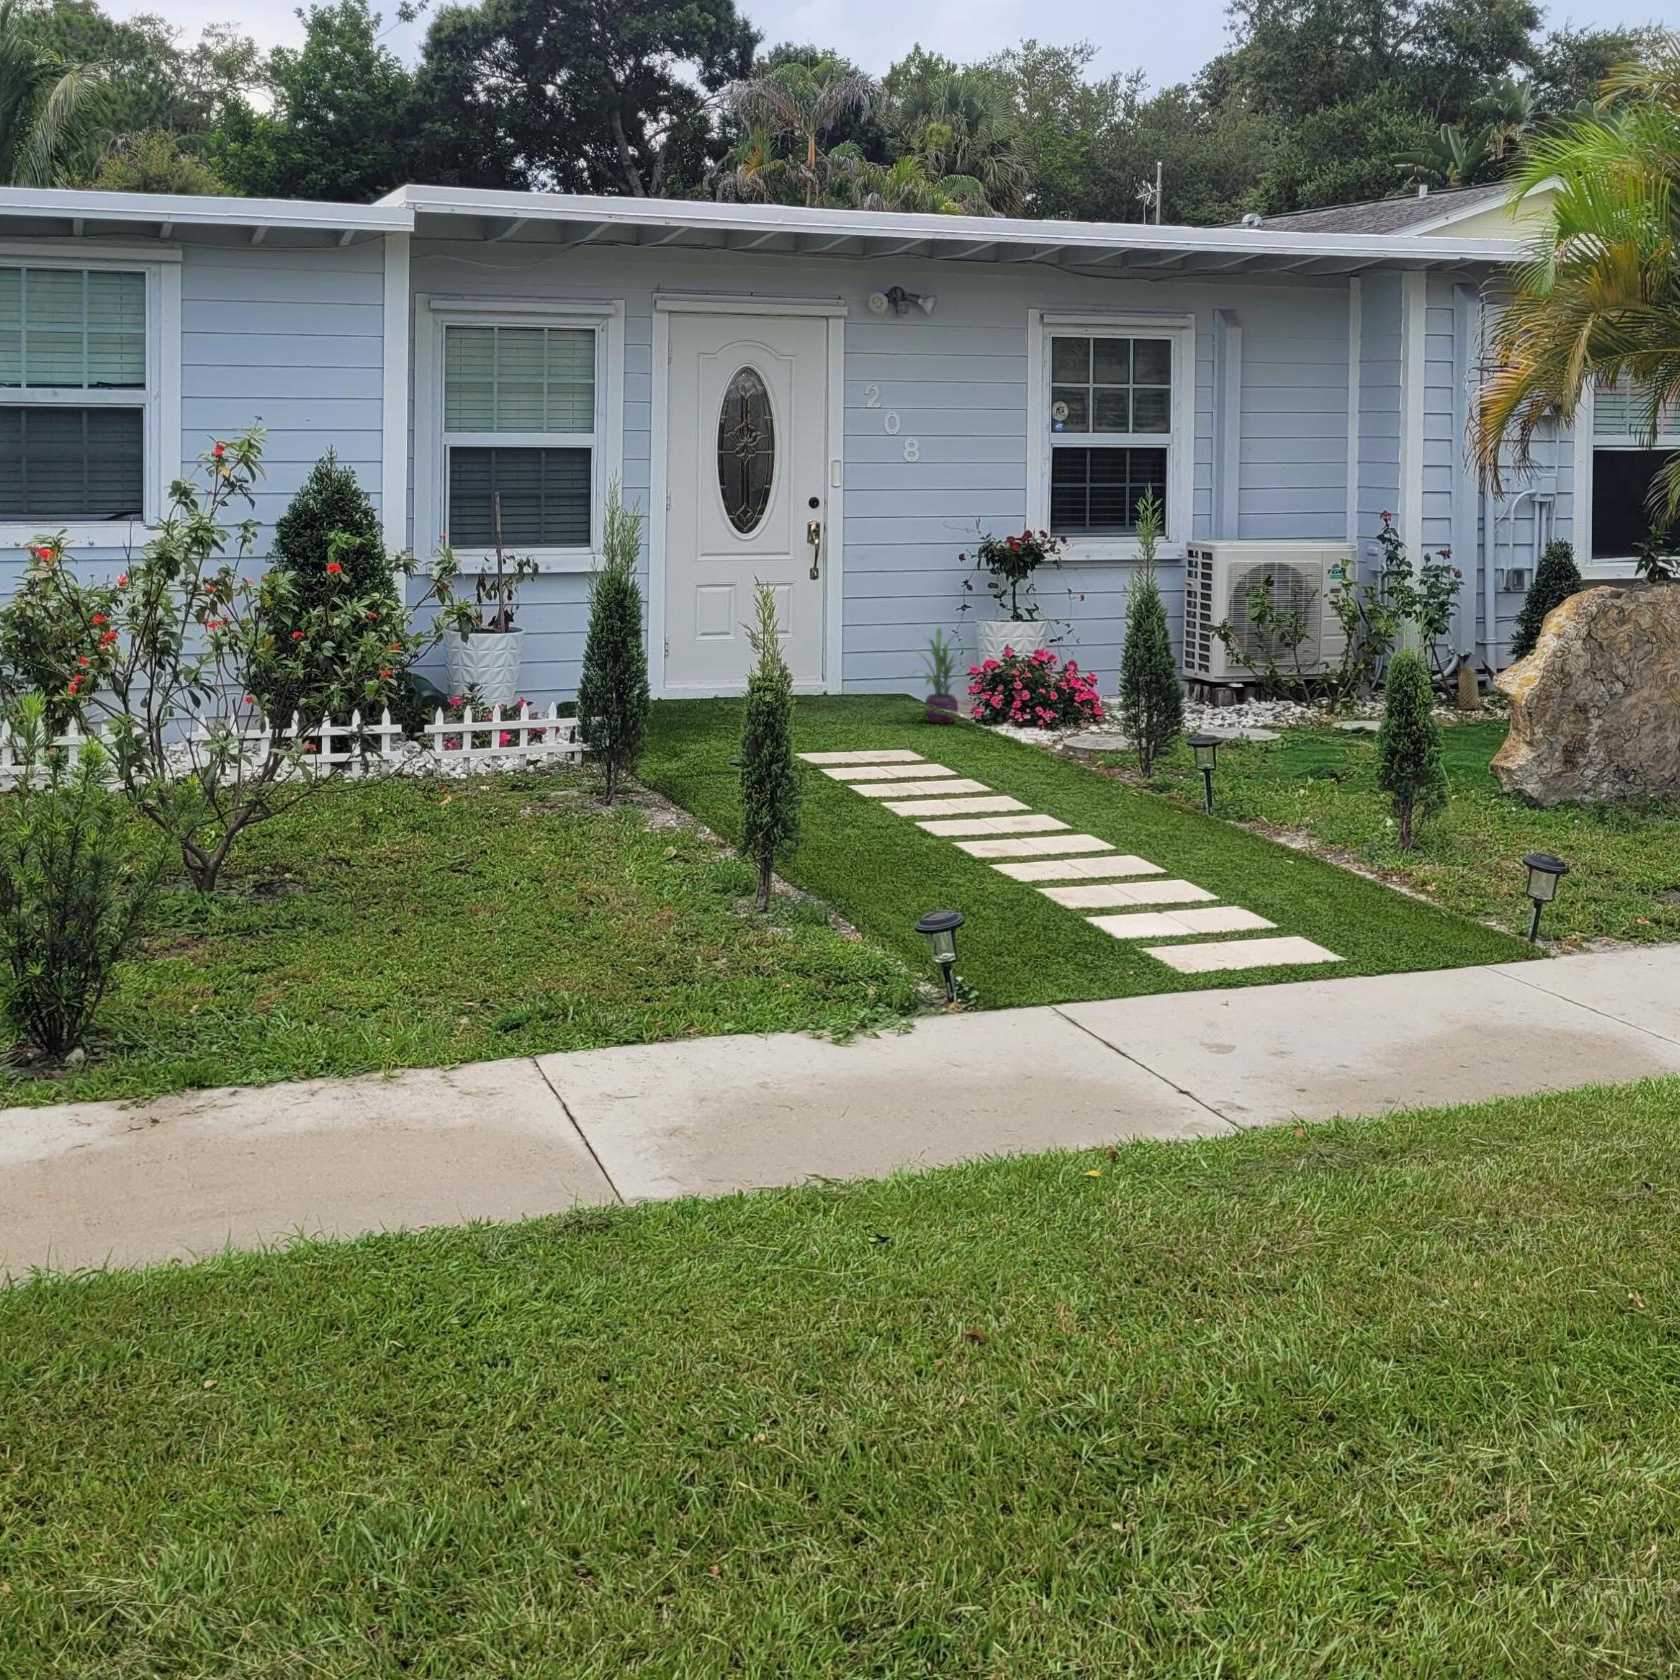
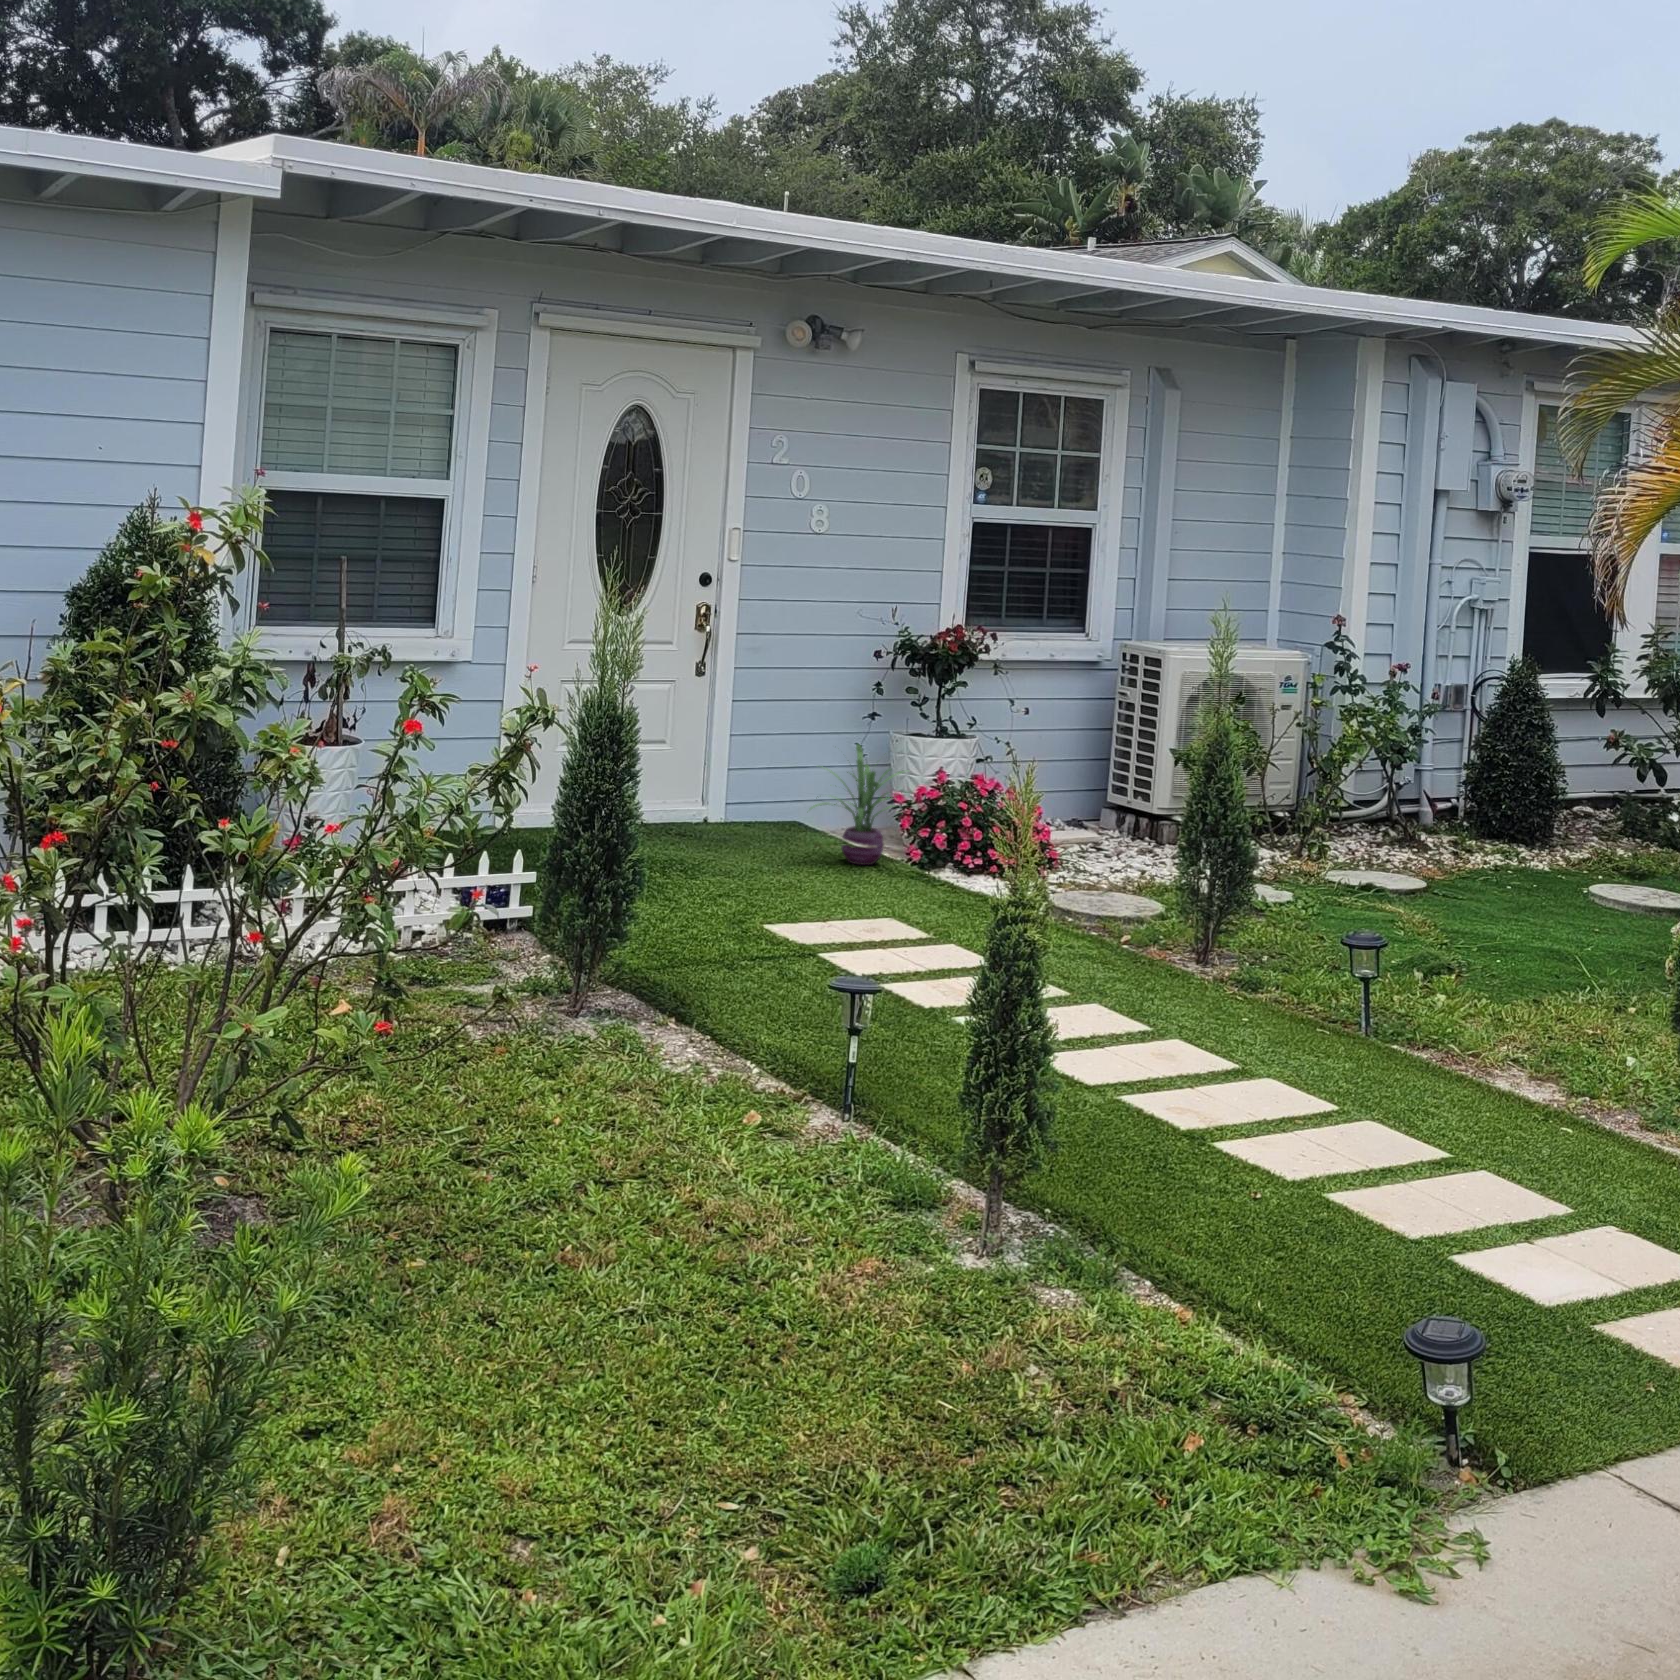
woven basket: present [1455,648,1482,709] -> none [1398,773,1431,843]

